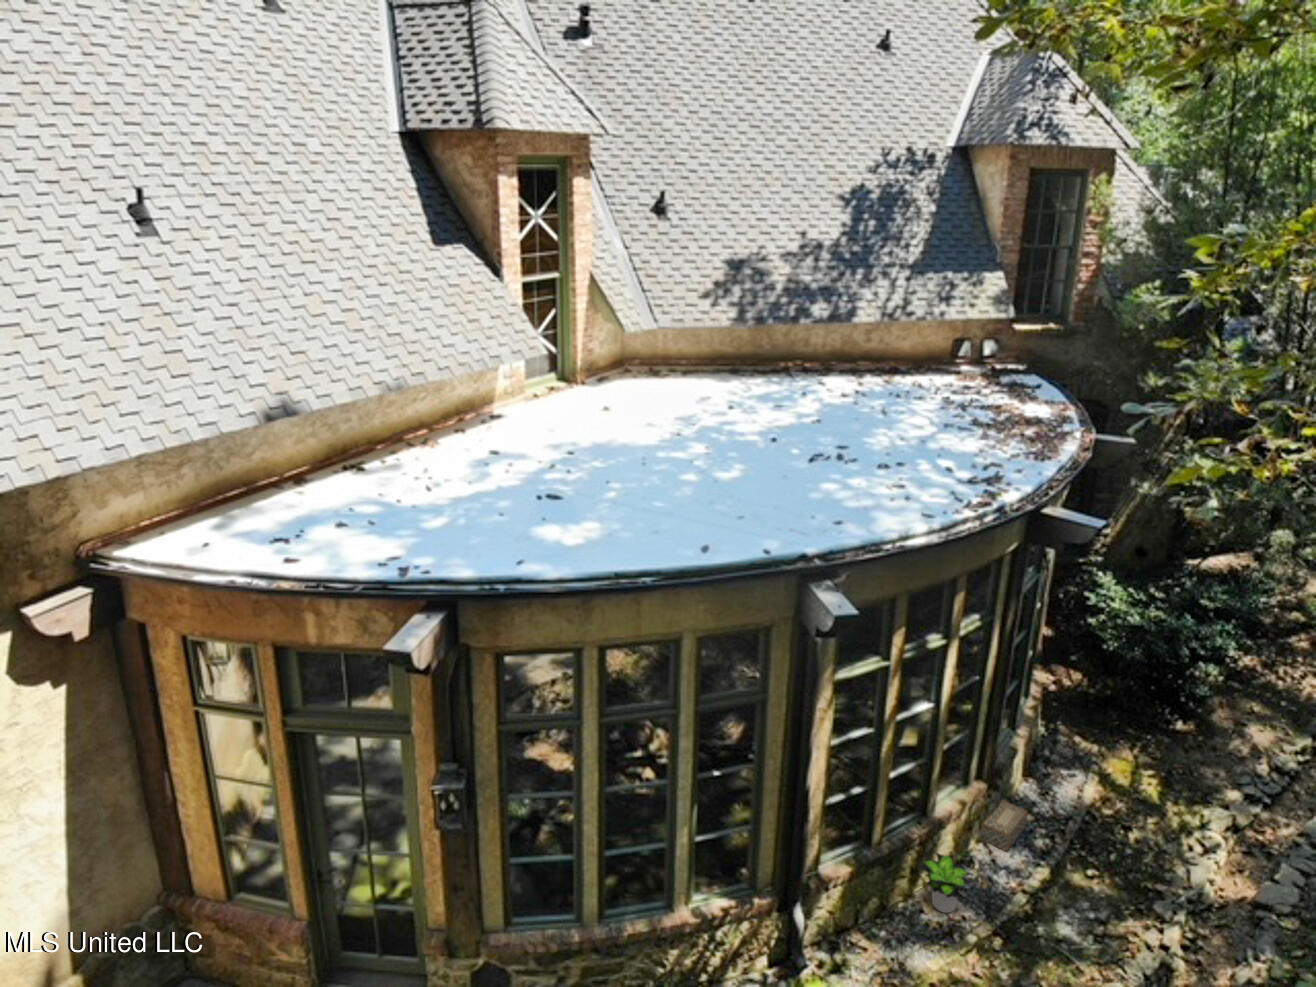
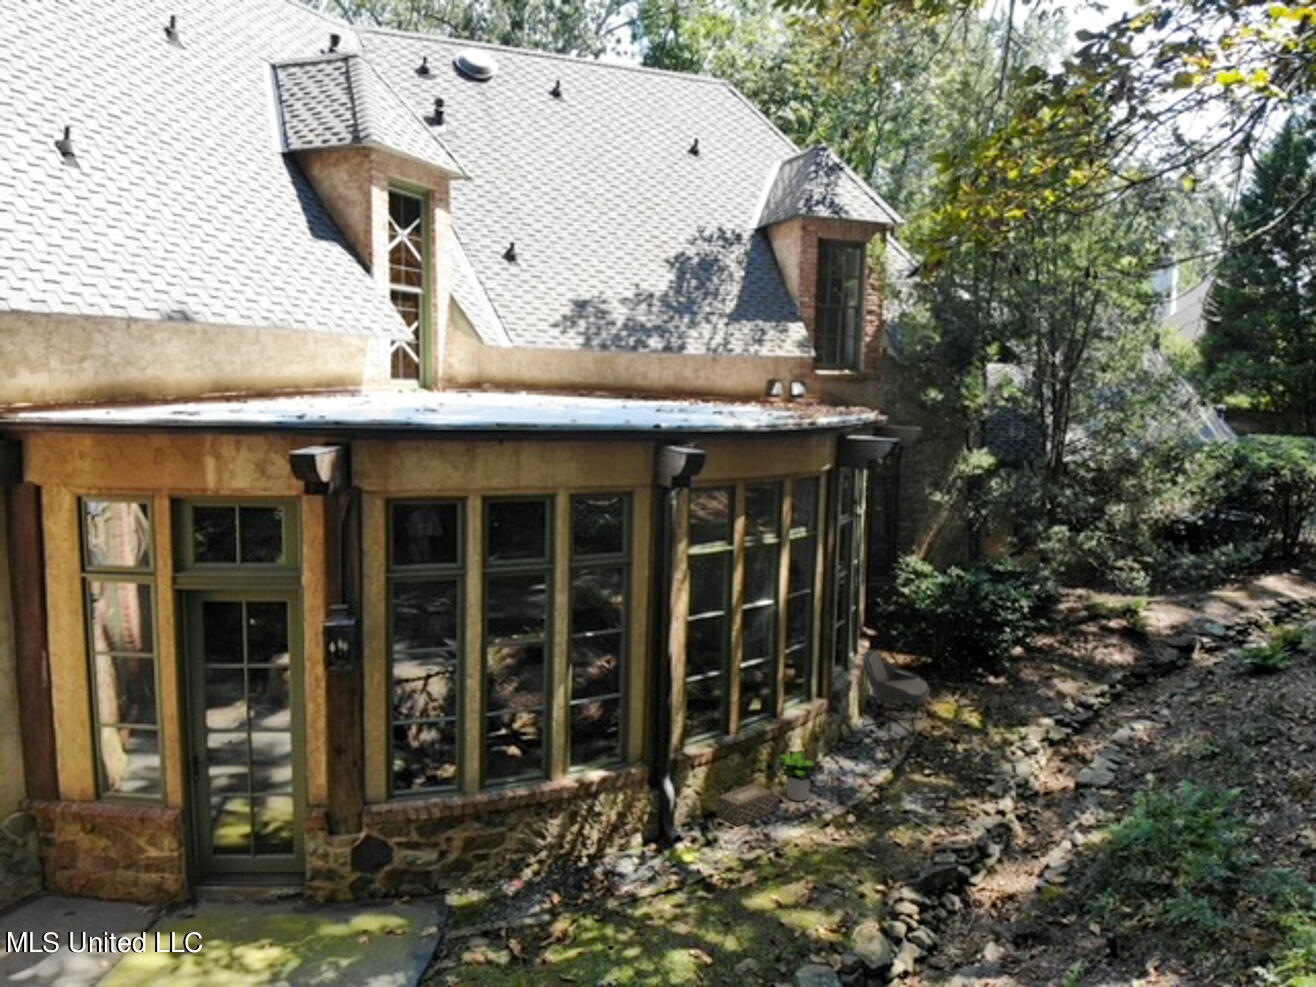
lounge chair: none [1029,698,1113,804] -> present [863,650,930,734]
woven basket: present [981,801,1028,851] -> present [717,783,774,826]

